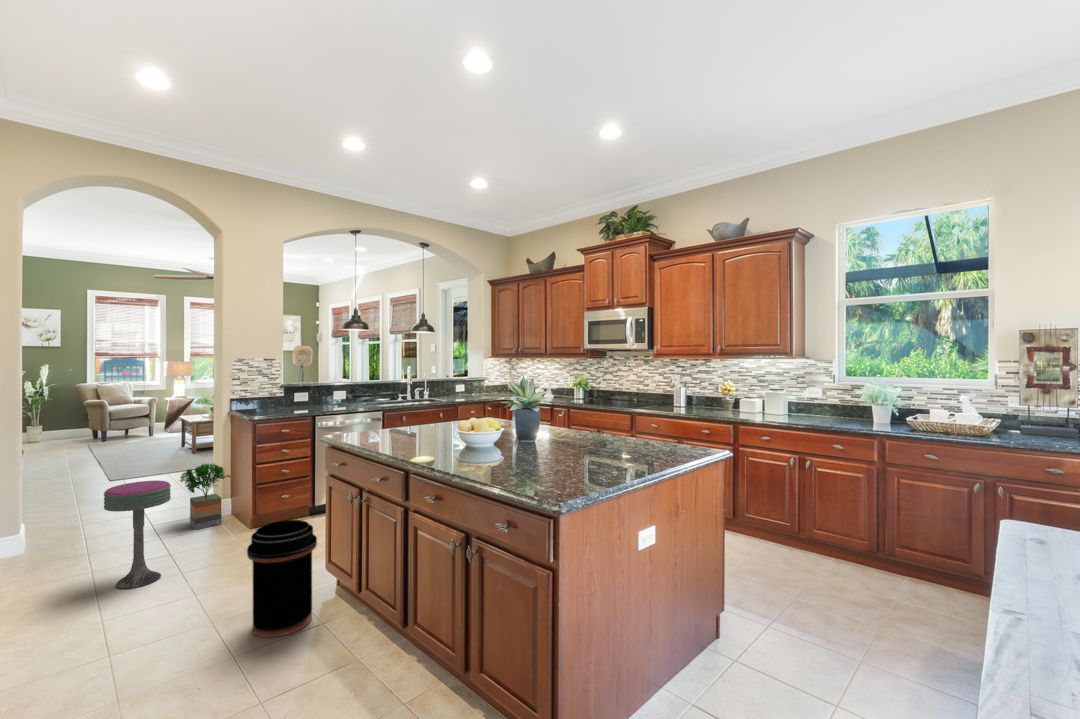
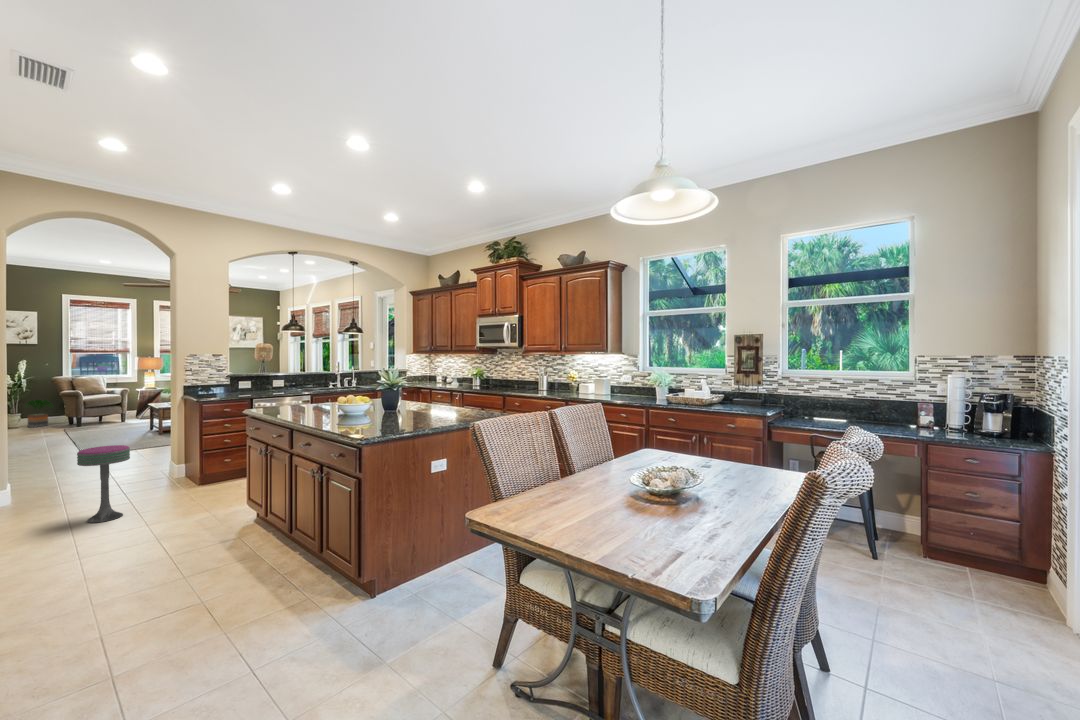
potted tree: present [180,463,231,530] -> present [25,400,53,427]
trash can: present [247,520,317,637] -> none [183,468,236,545]

